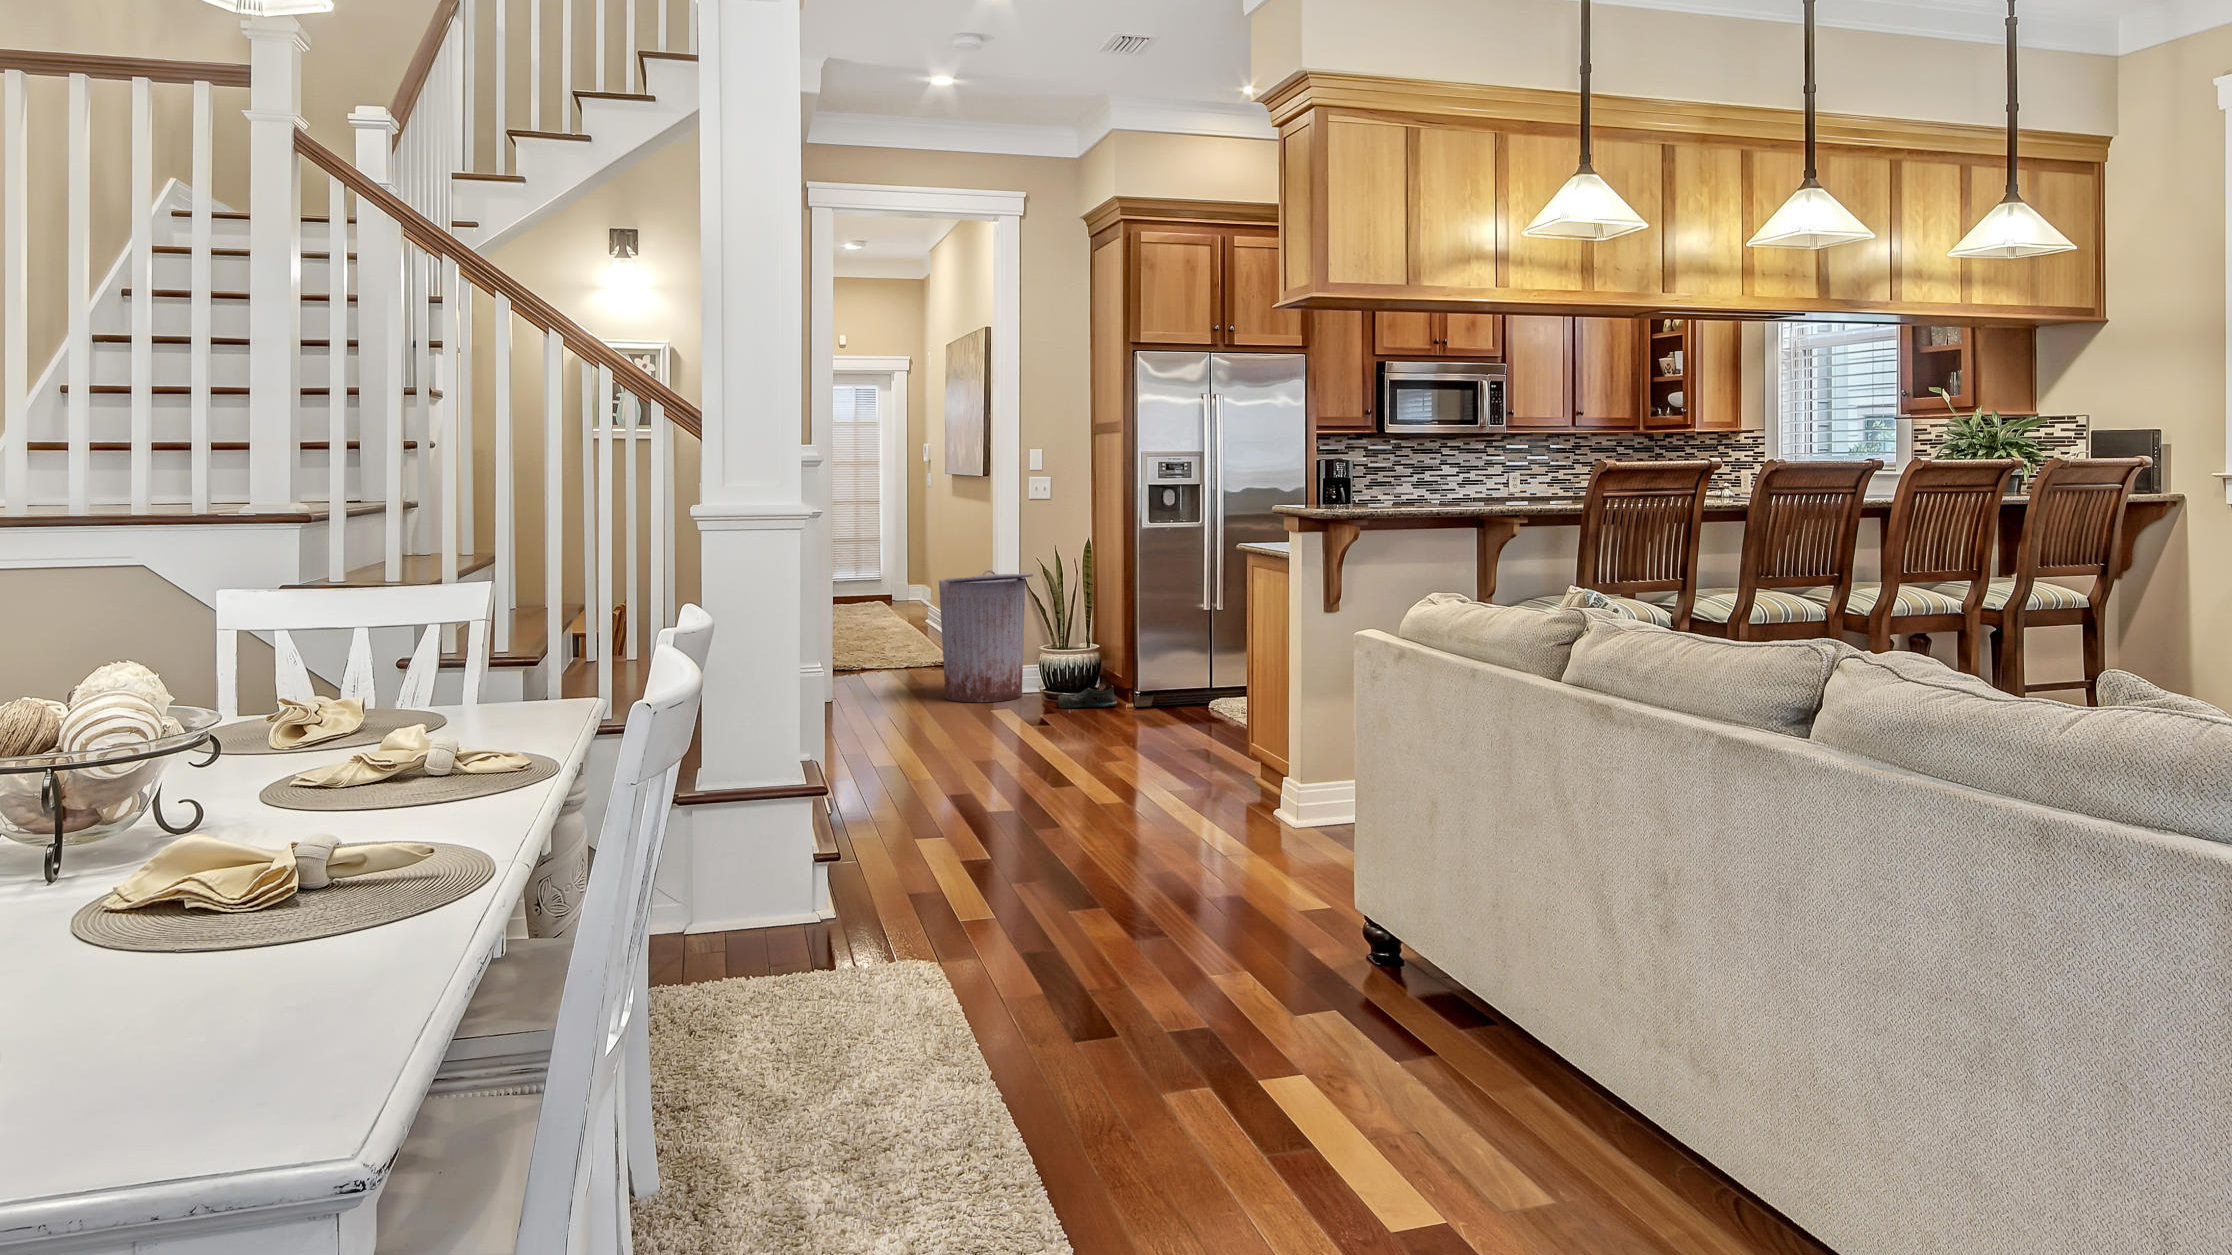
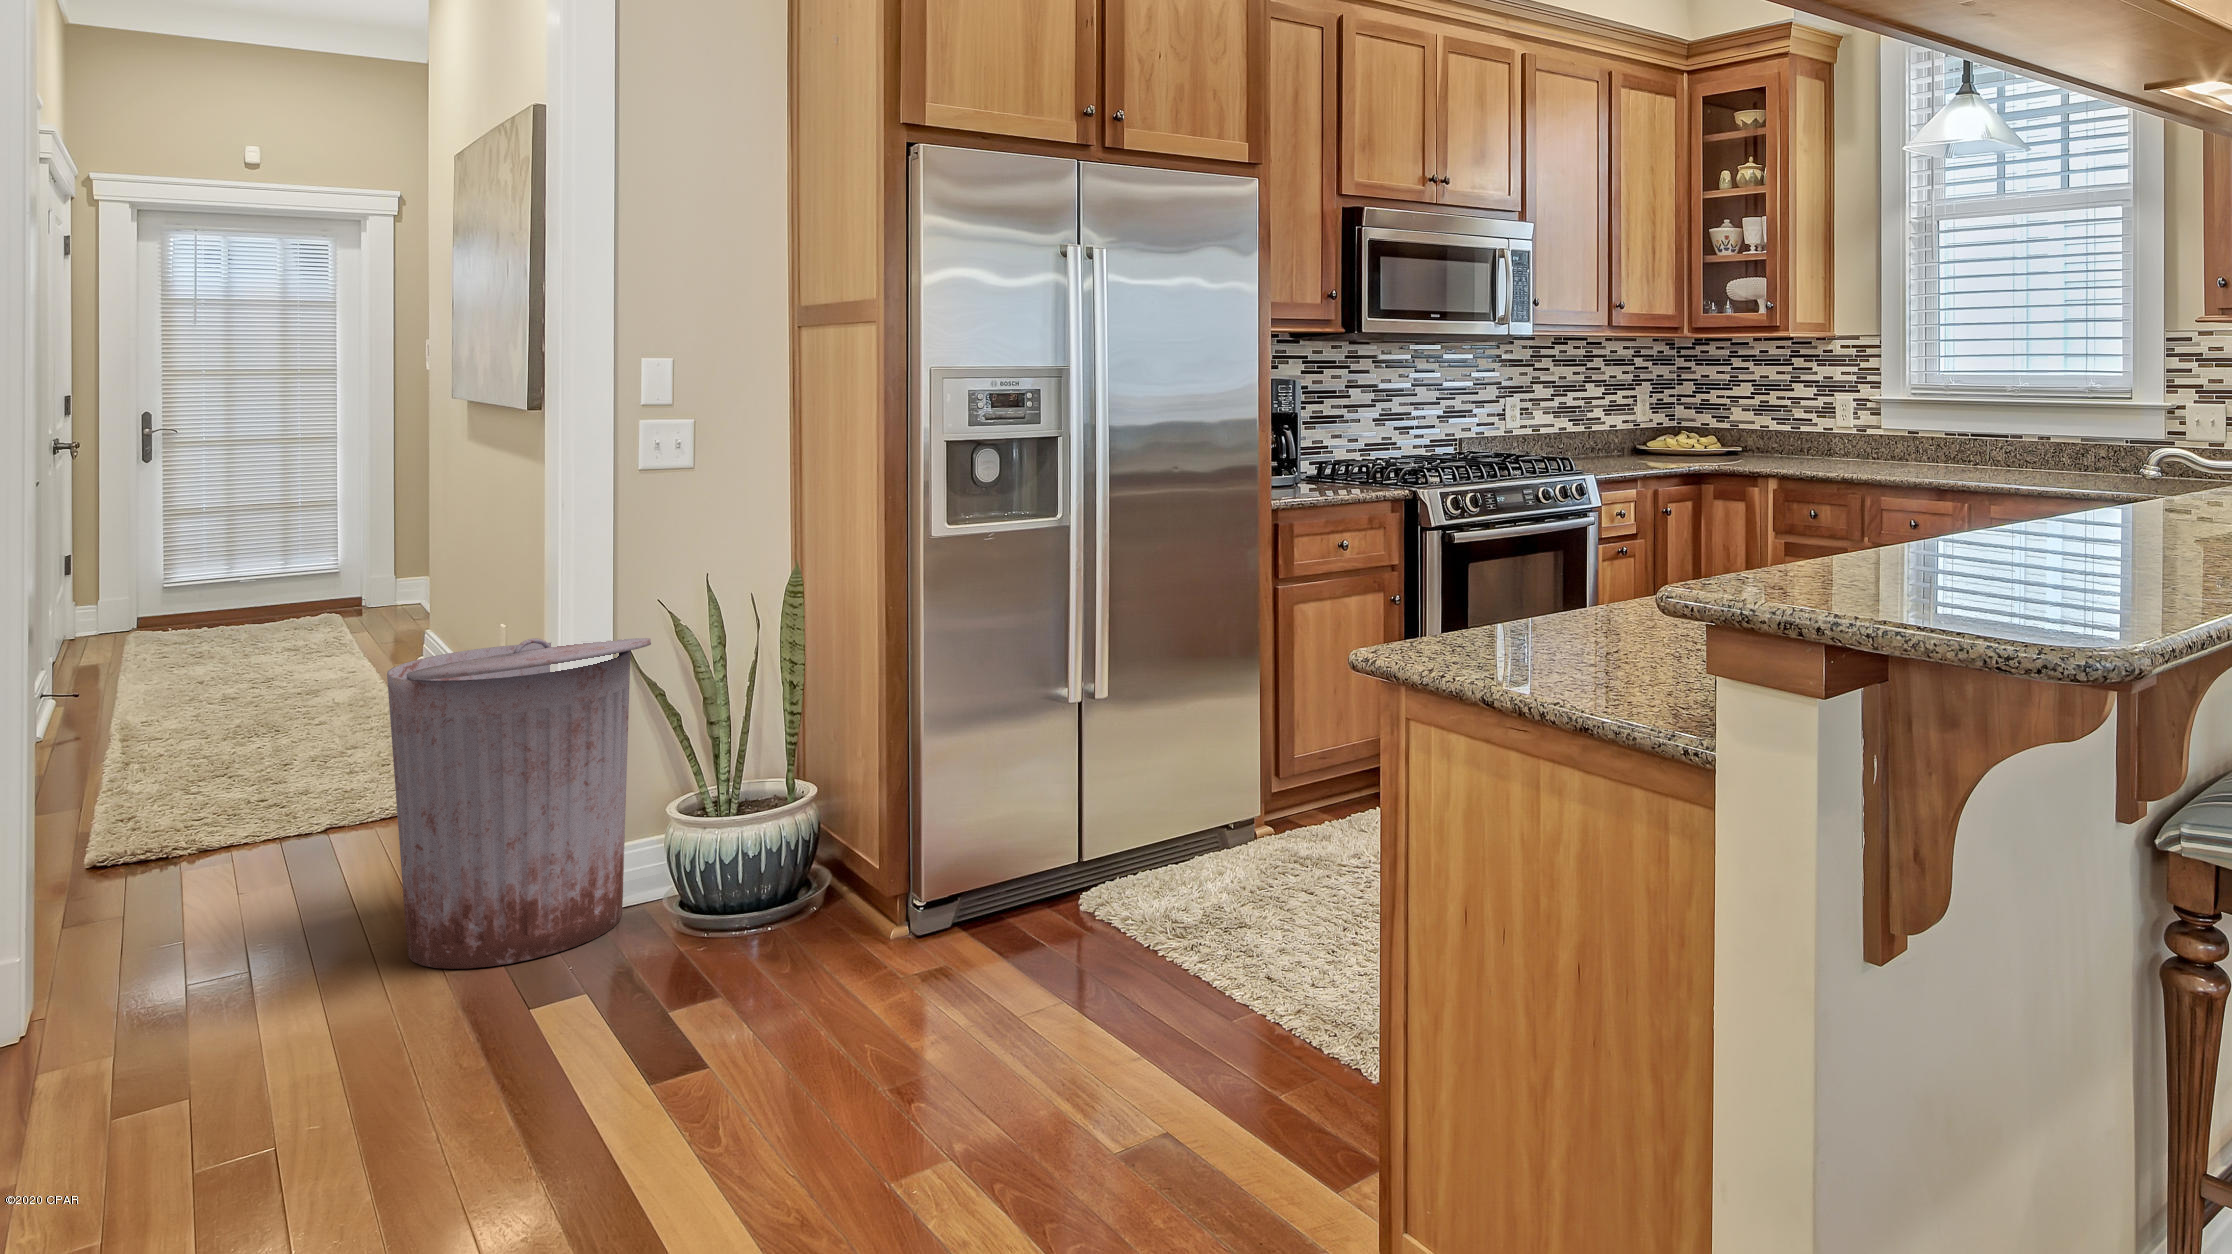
shoe: present [1057,686,1117,708] -> none [717,887,871,962]

